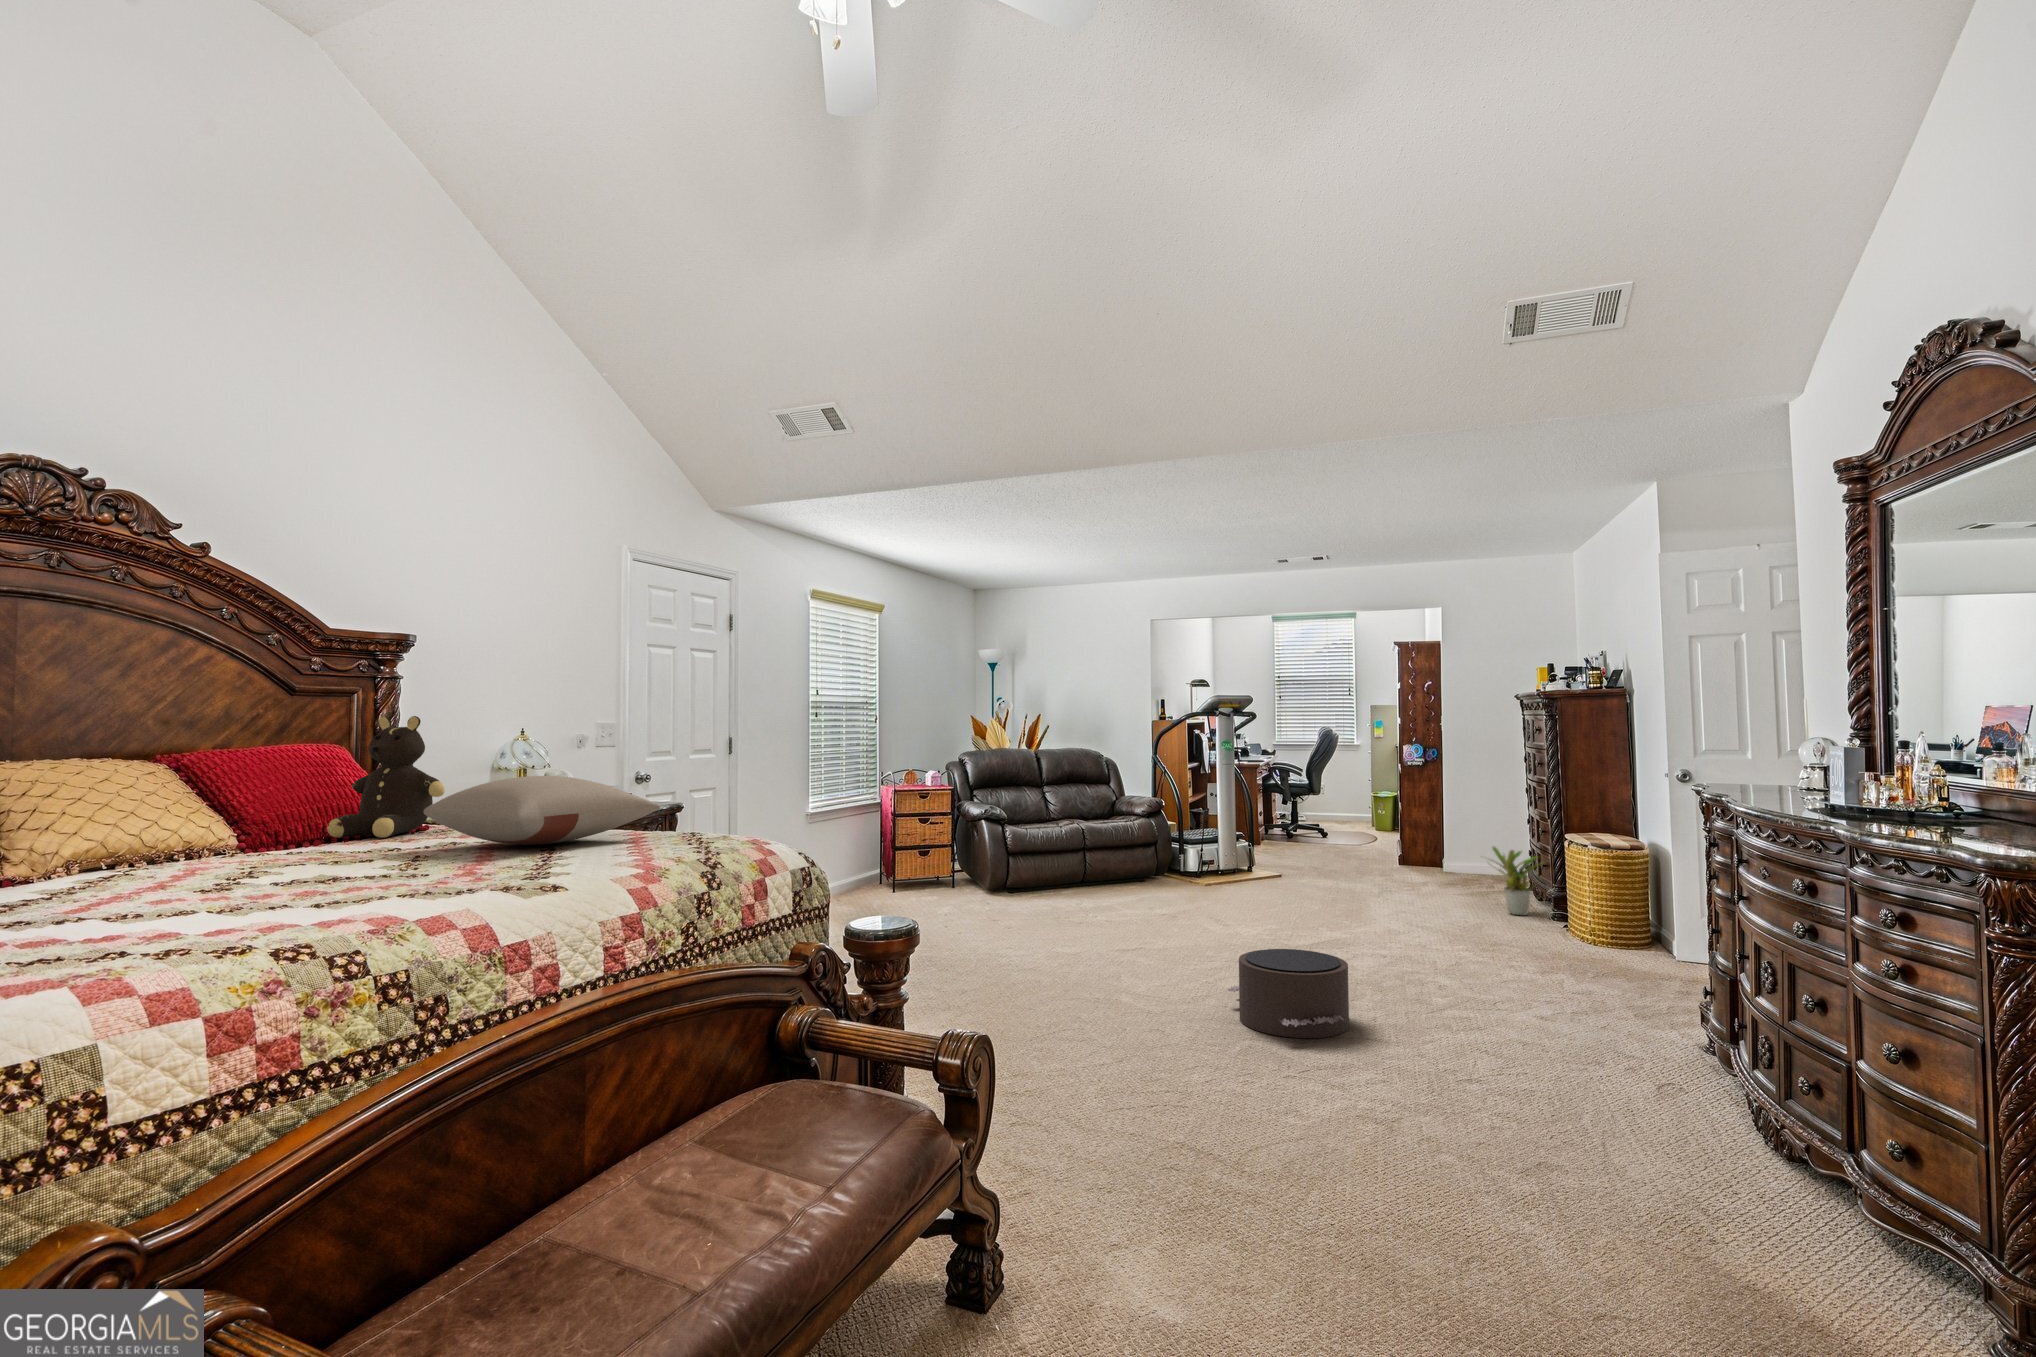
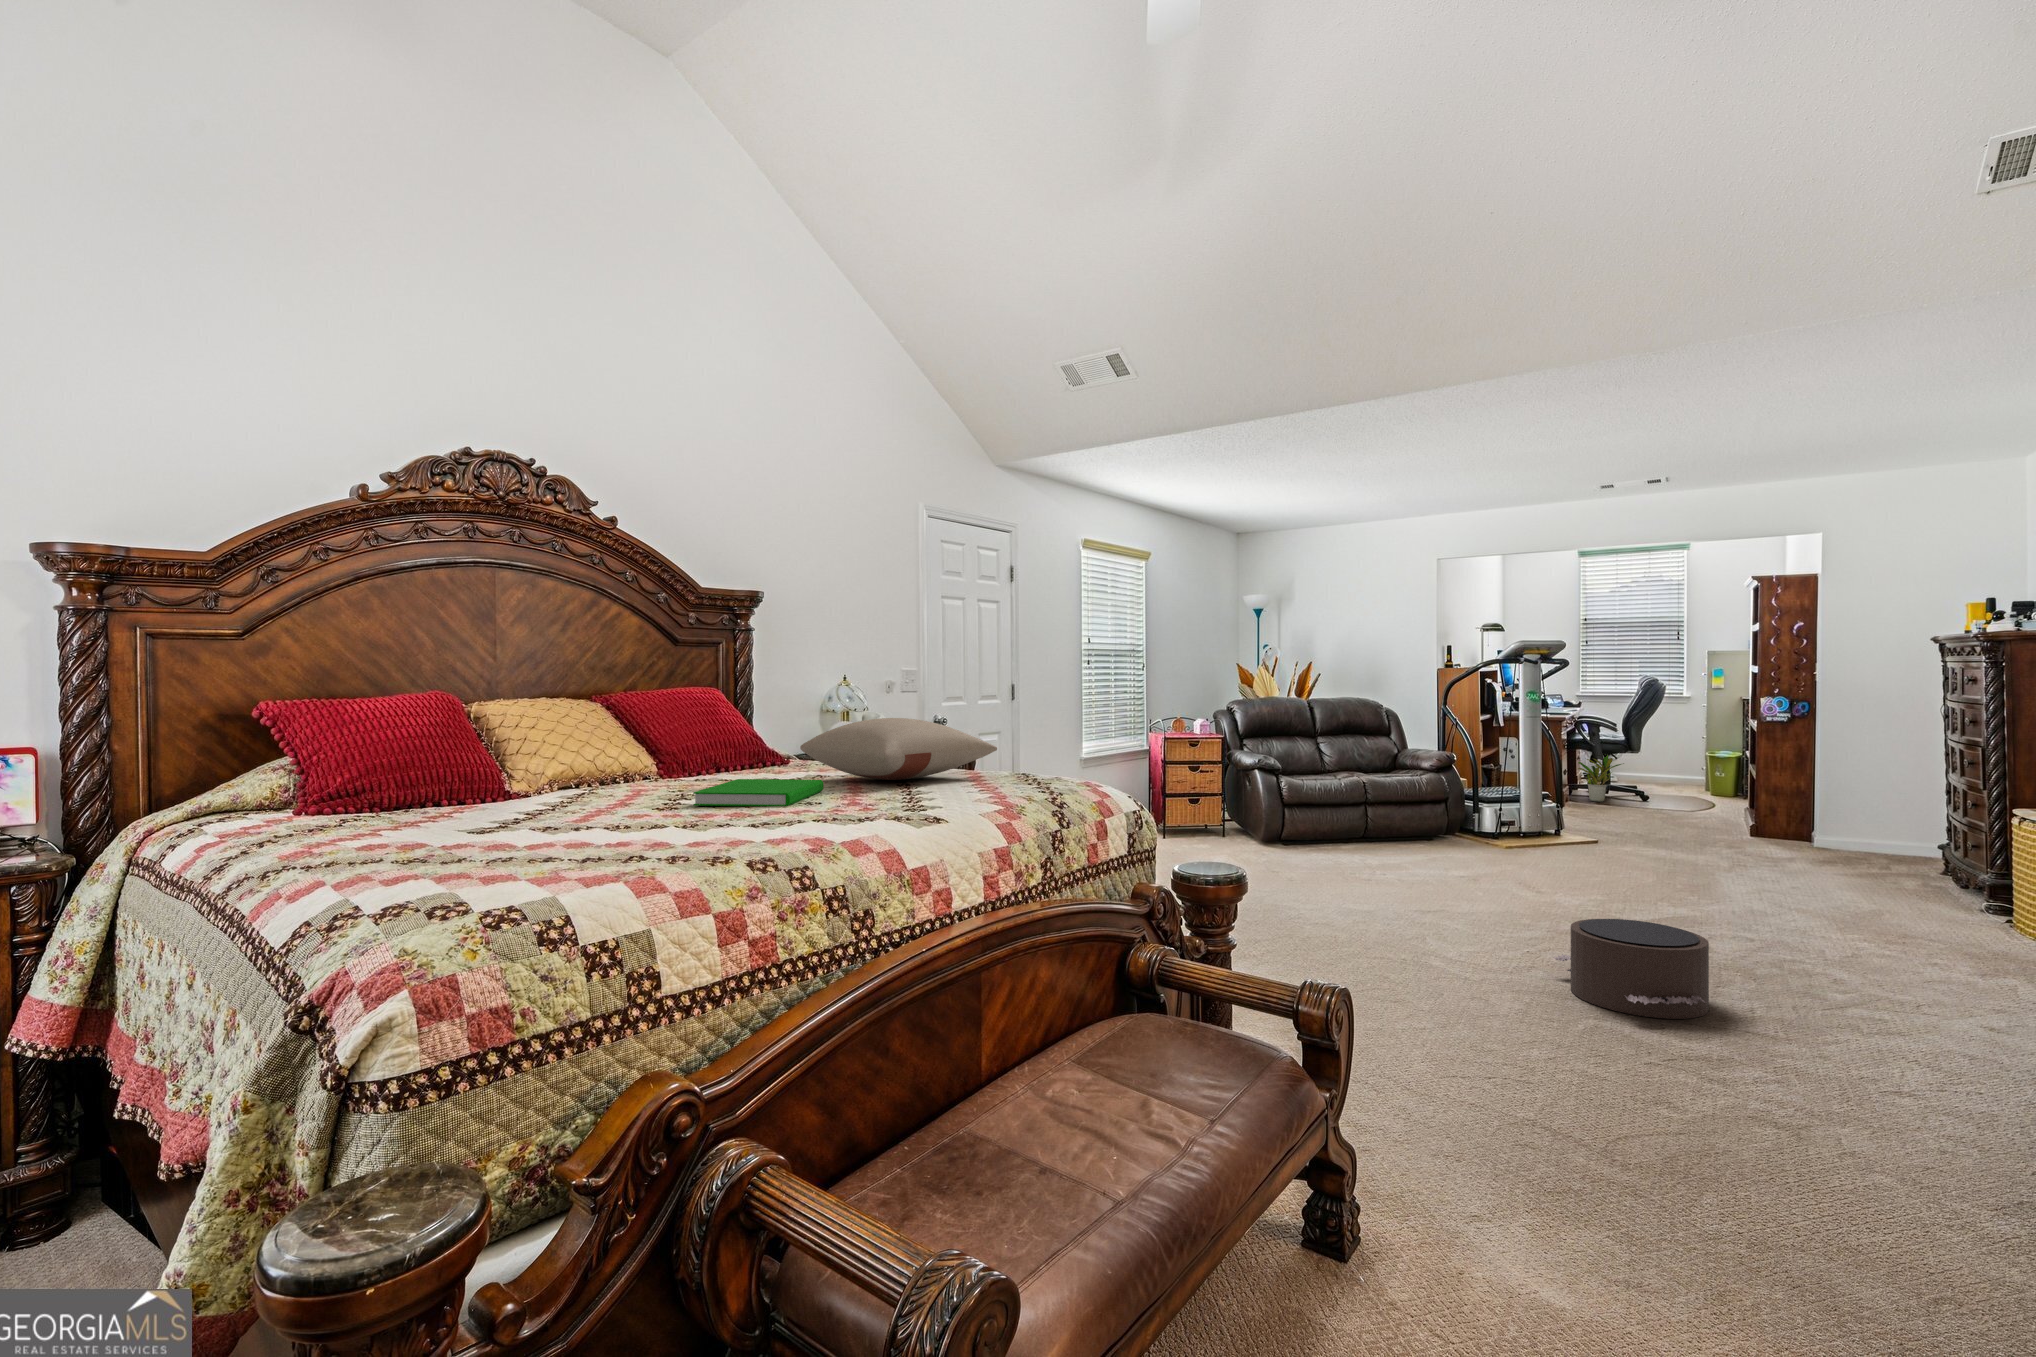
teddy bear: present [327,716,445,838] -> none [717,664,805,770]
potted plant: present [1492,847,1538,916] -> present [1578,755,1624,802]
book: none [255,848,441,885] -> present [693,779,824,806]

